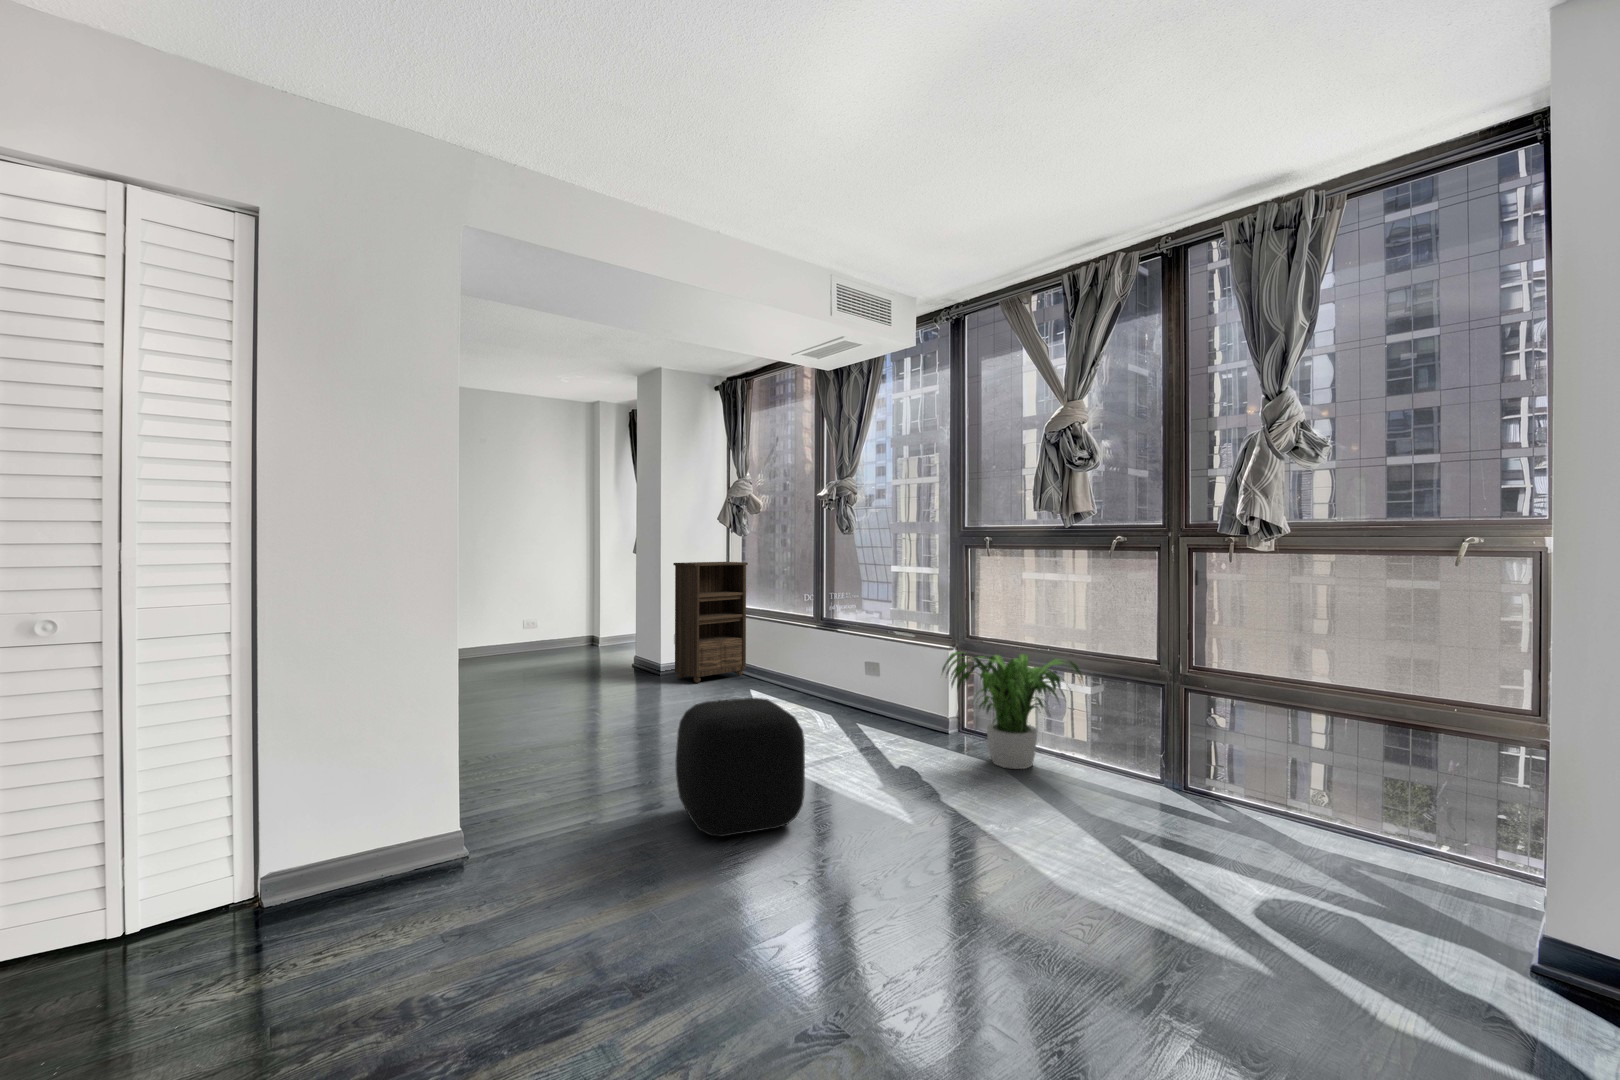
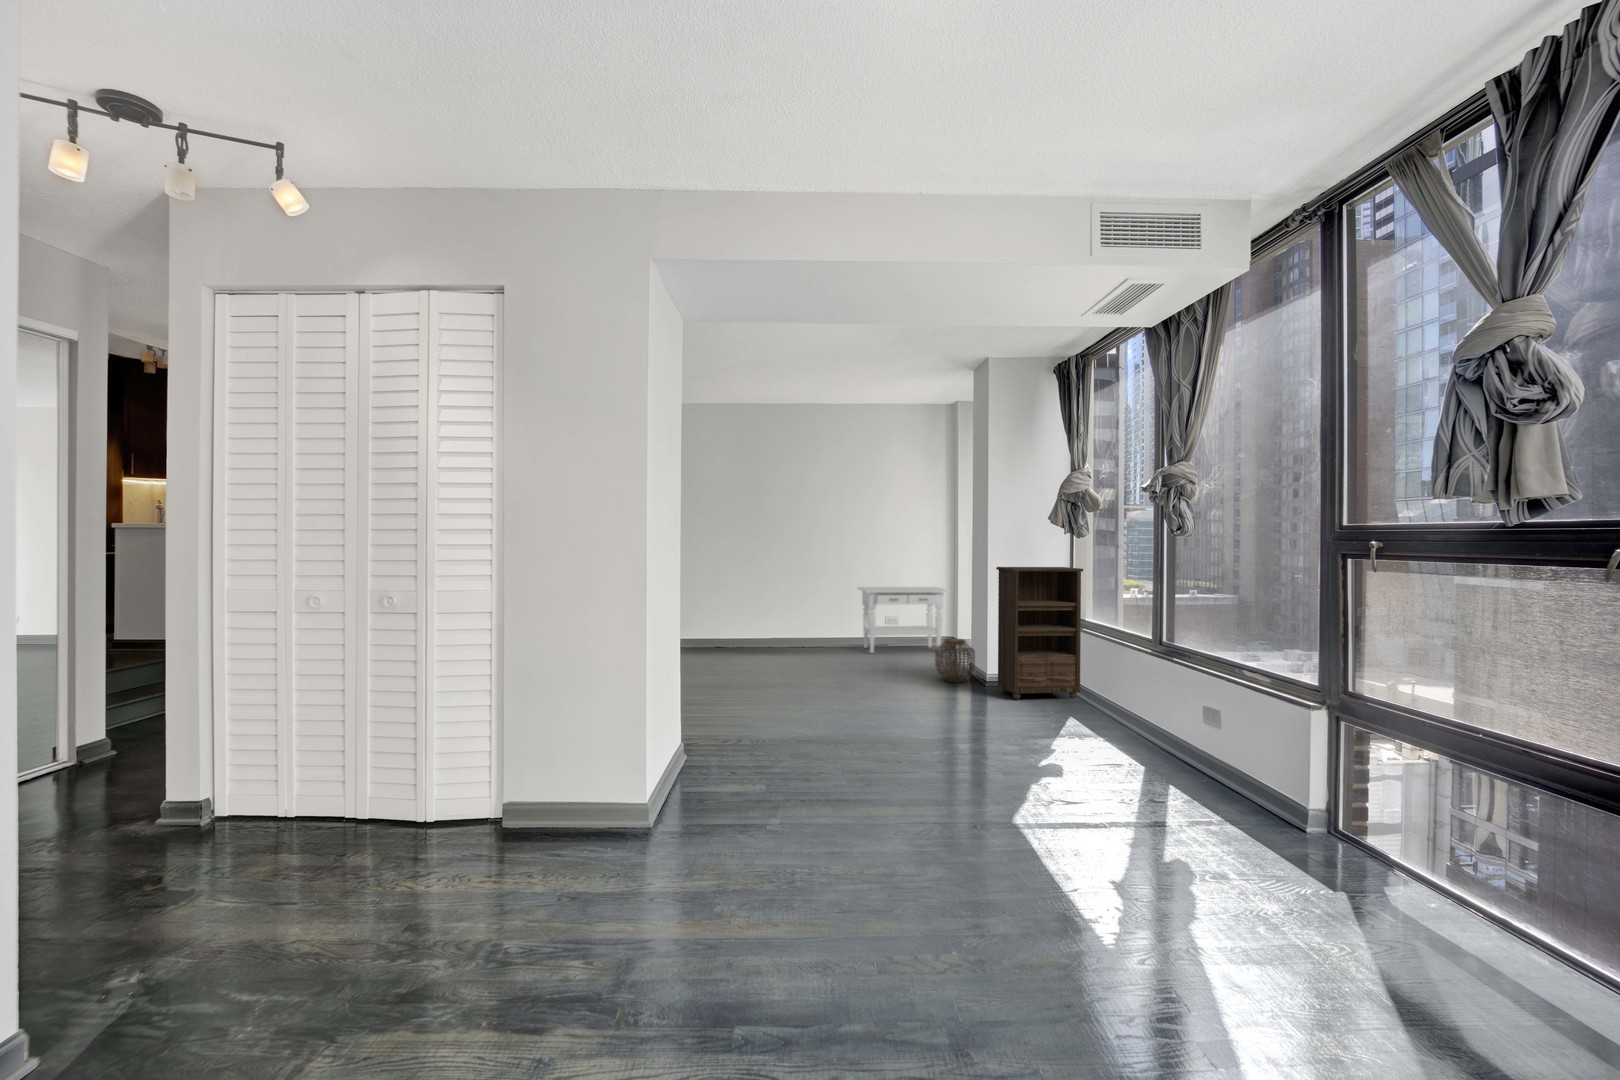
side table: none [489,587,596,661] -> present [858,587,949,653]
woven basket: none [607,634,646,677] -> present [935,638,975,682]
potted plant: present [942,652,1083,769] -> none [1249,713,1542,925]
ottoman: present [676,698,805,836] -> none [829,725,977,894]

